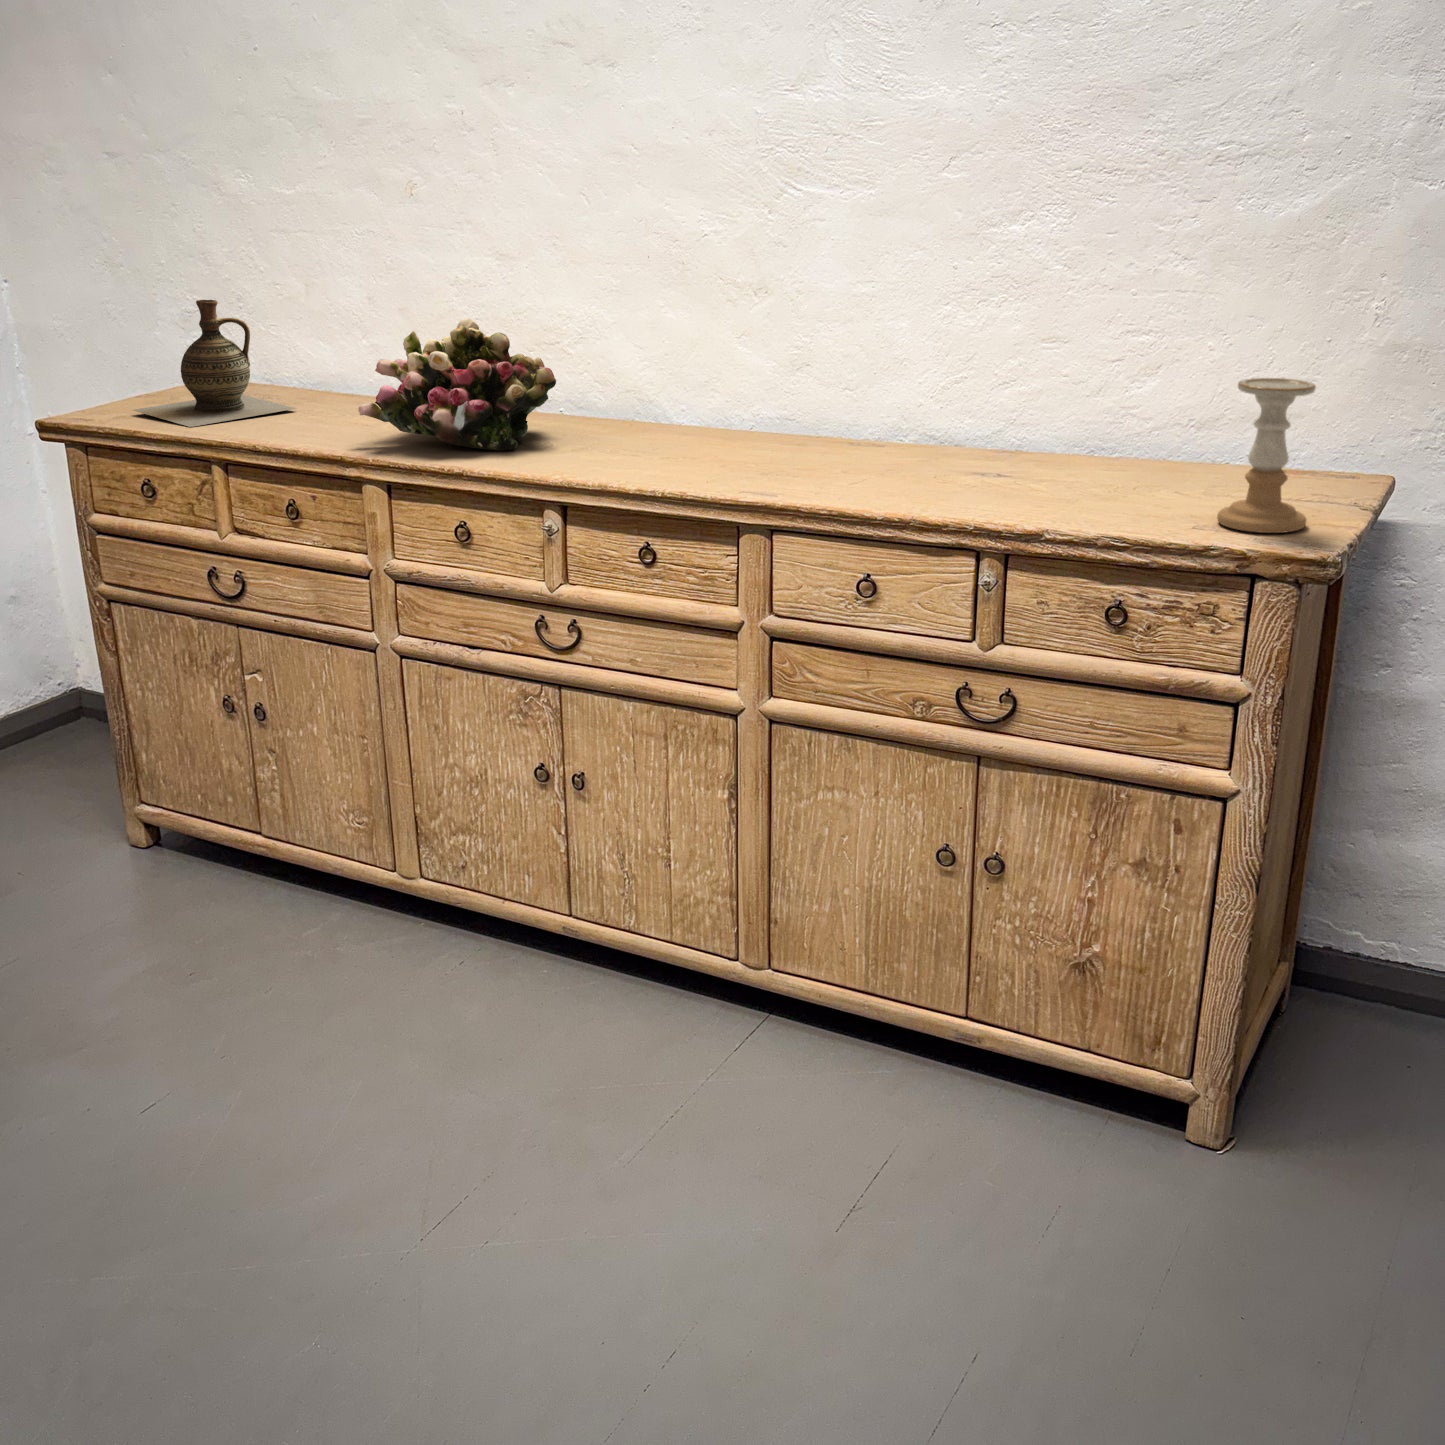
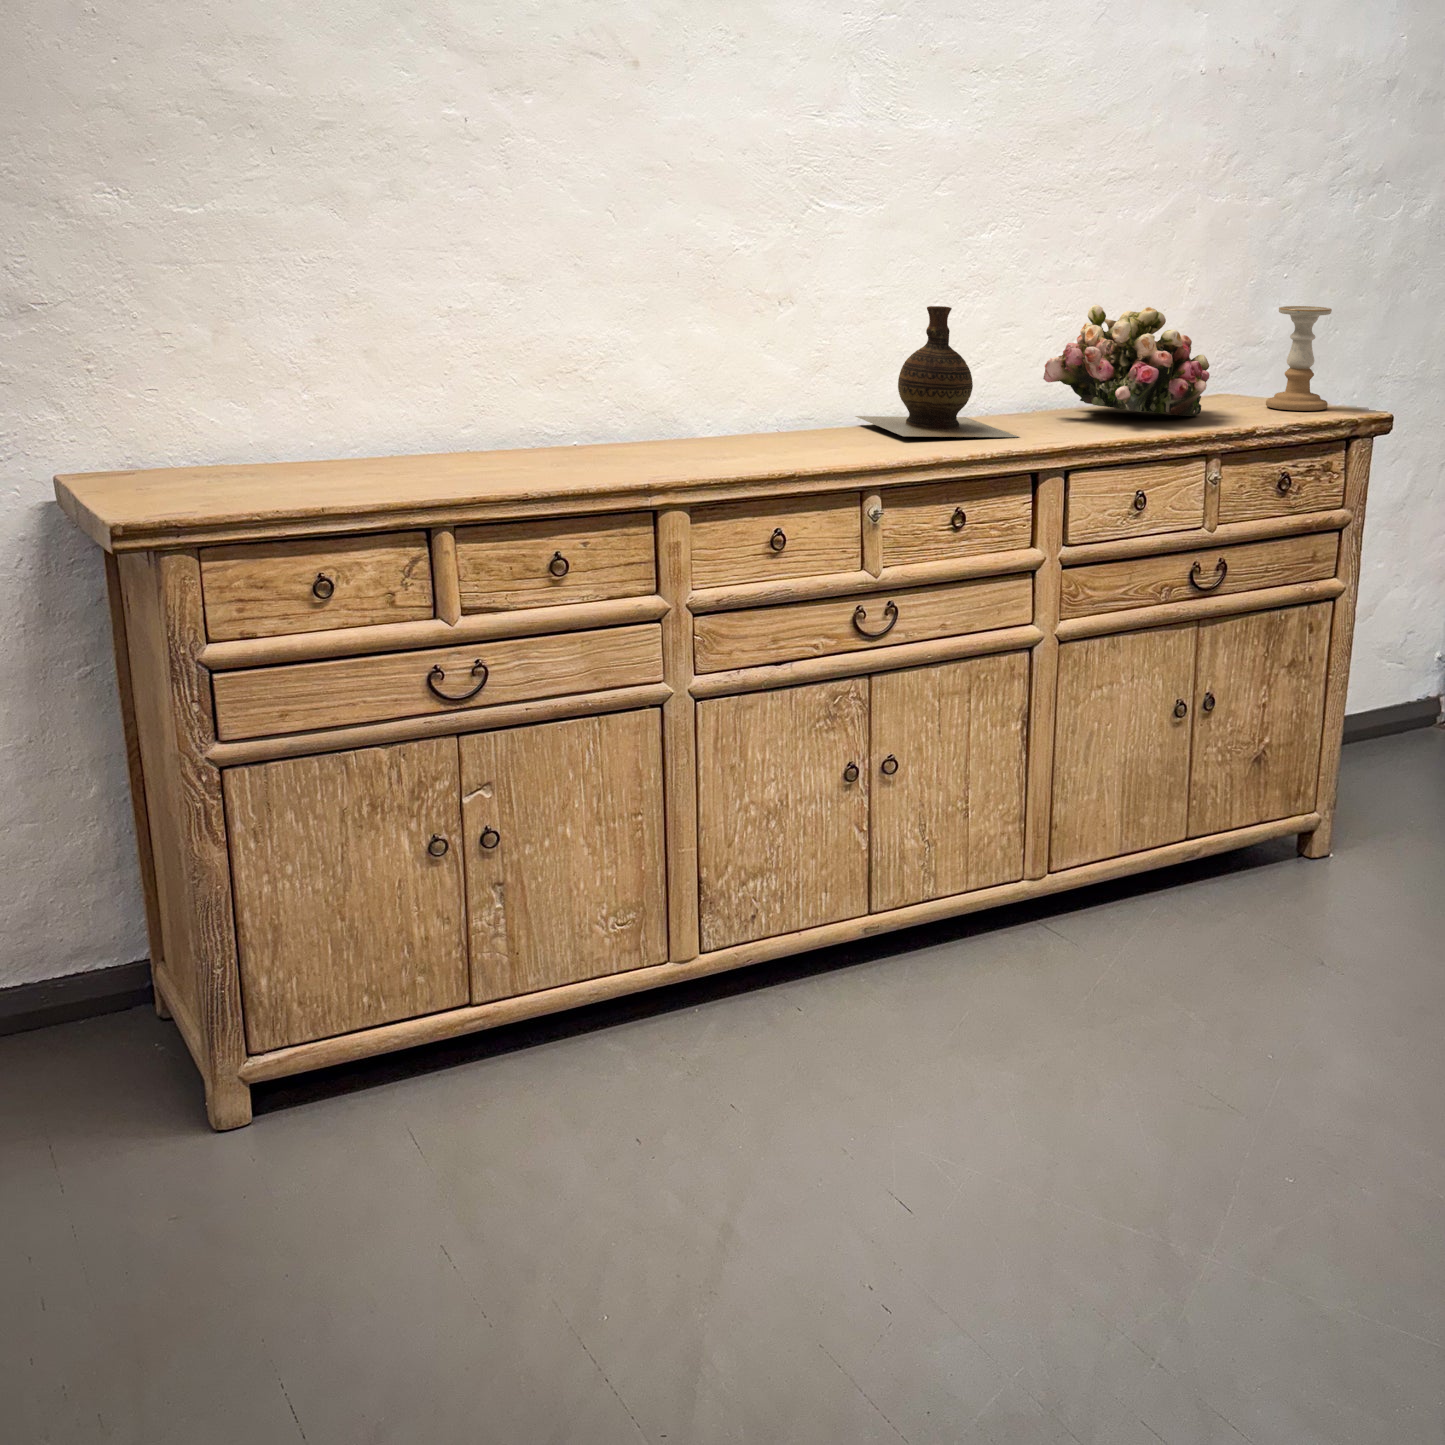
ceramic jug: present [133,300,296,427] -> present [856,306,1019,437]
flower arrangement: present [359,319,556,451] -> present [1043,305,1210,416]

